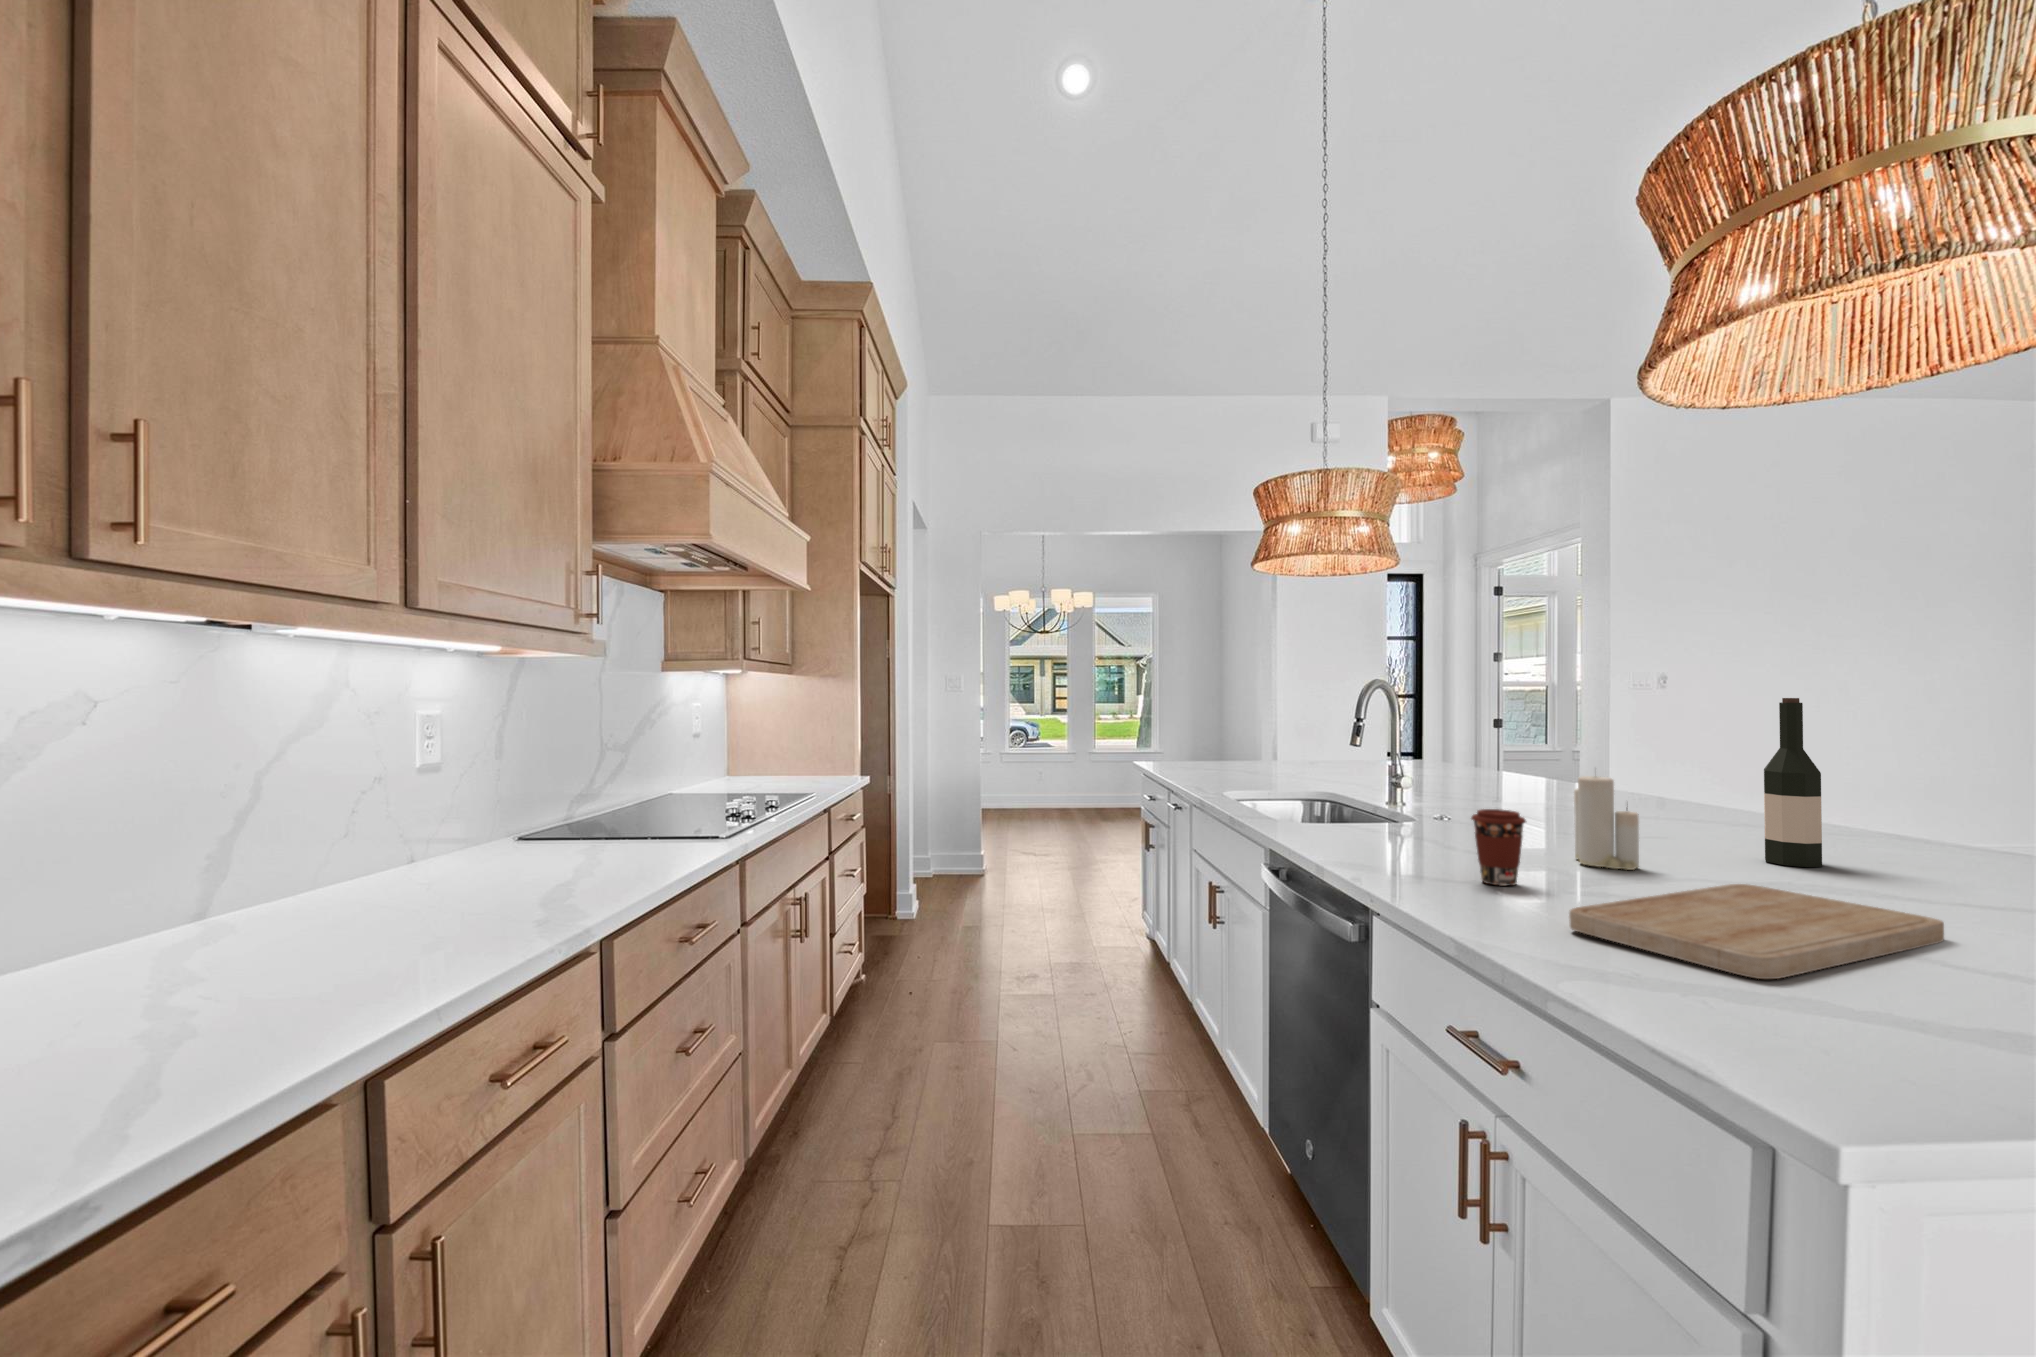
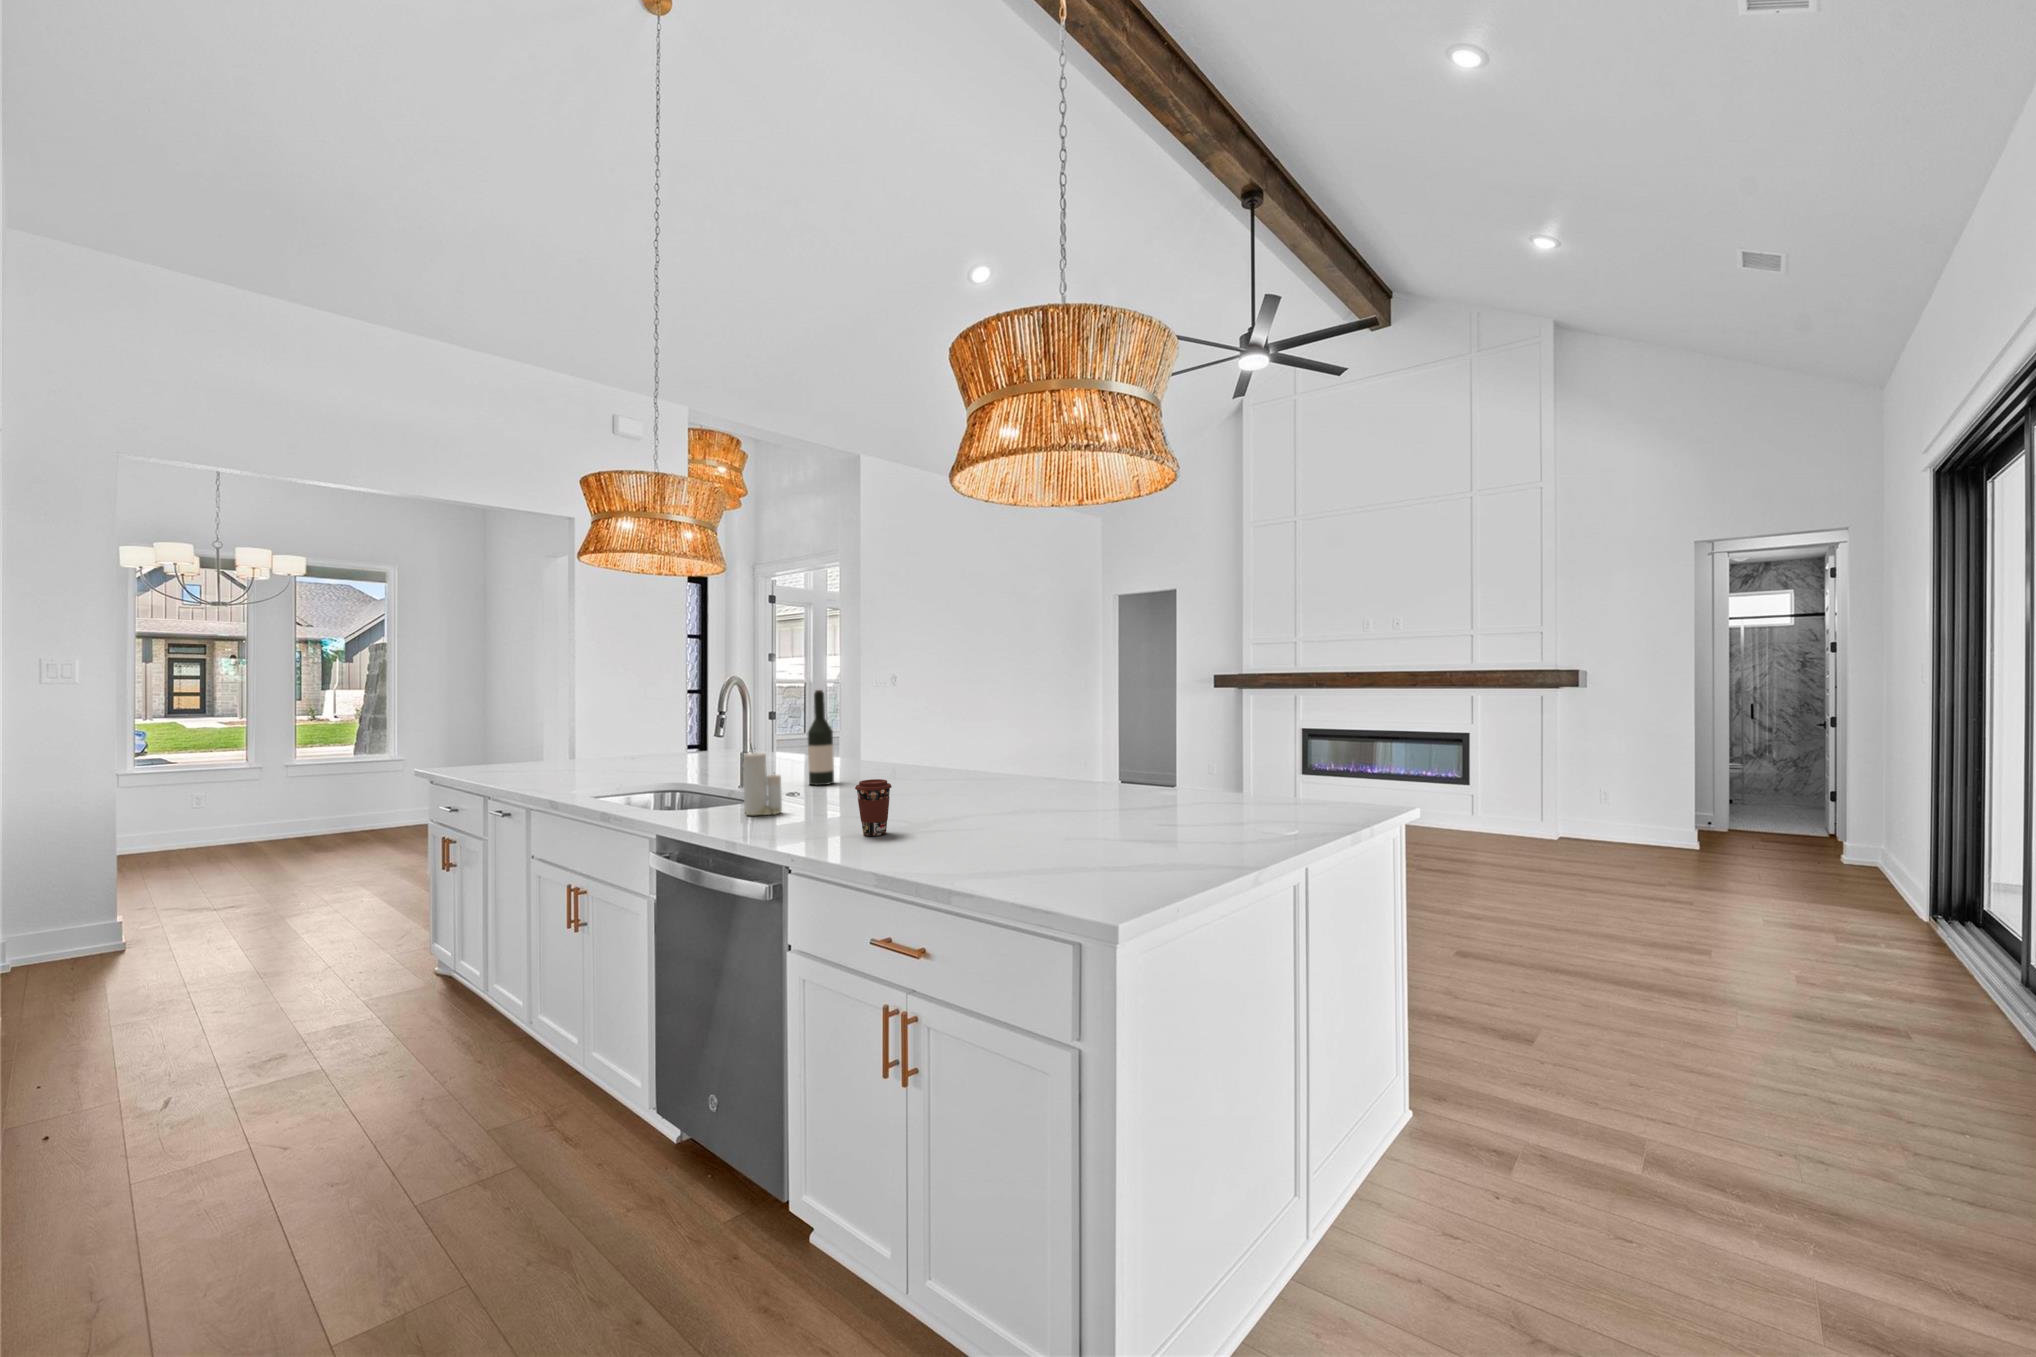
wine bottle: present [1764,698,1822,867] -> present [808,690,834,785]
candle: present [1574,776,1639,870] -> present [743,752,782,815]
cutting board: present [1569,884,1944,979] -> none [940,809,1102,862]

